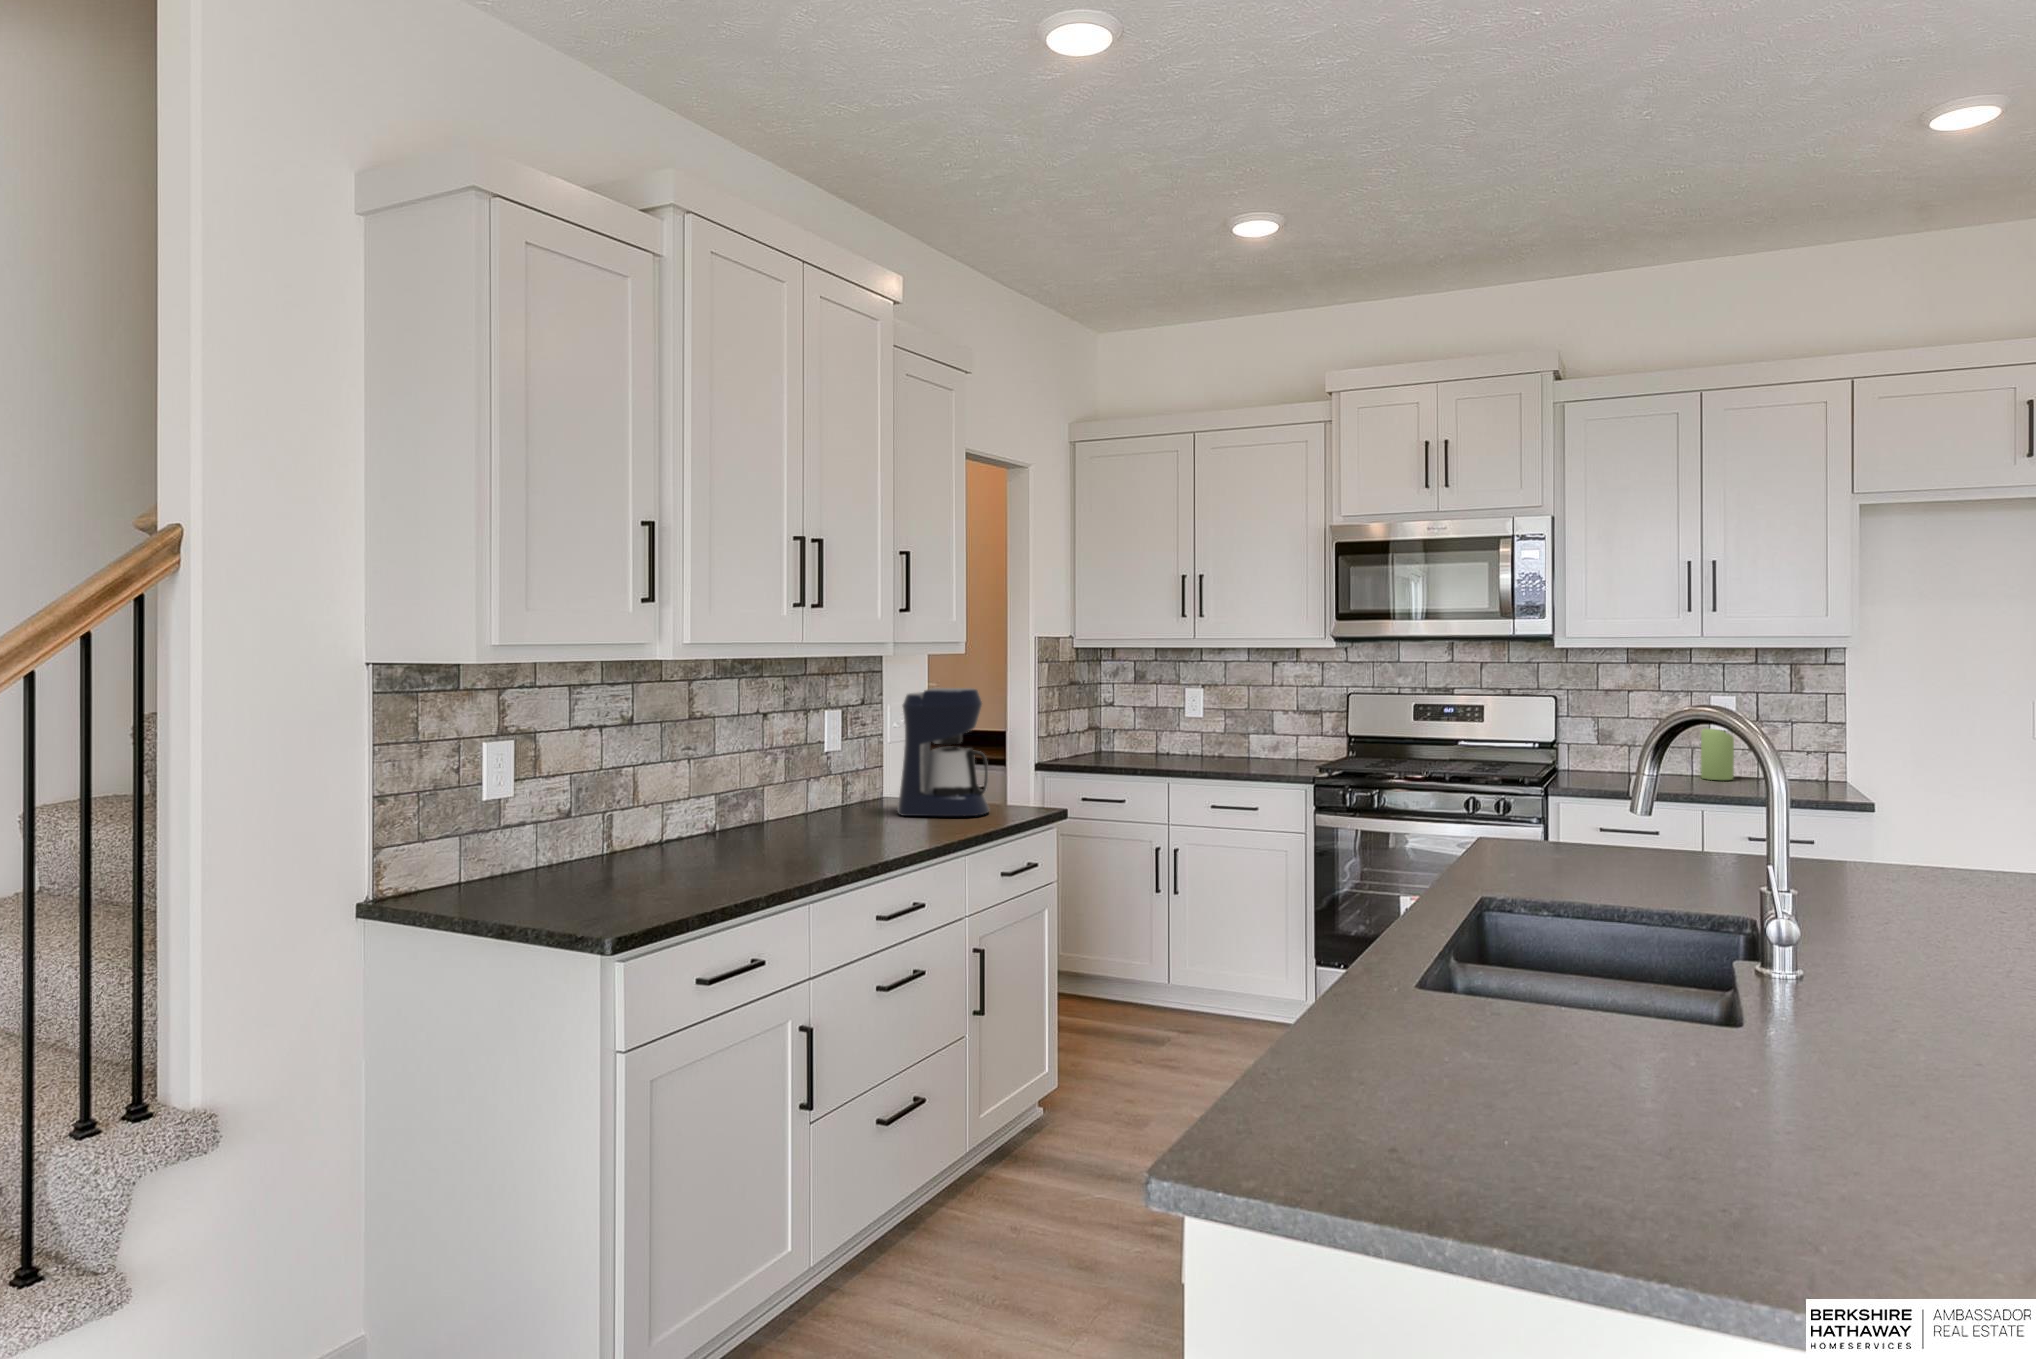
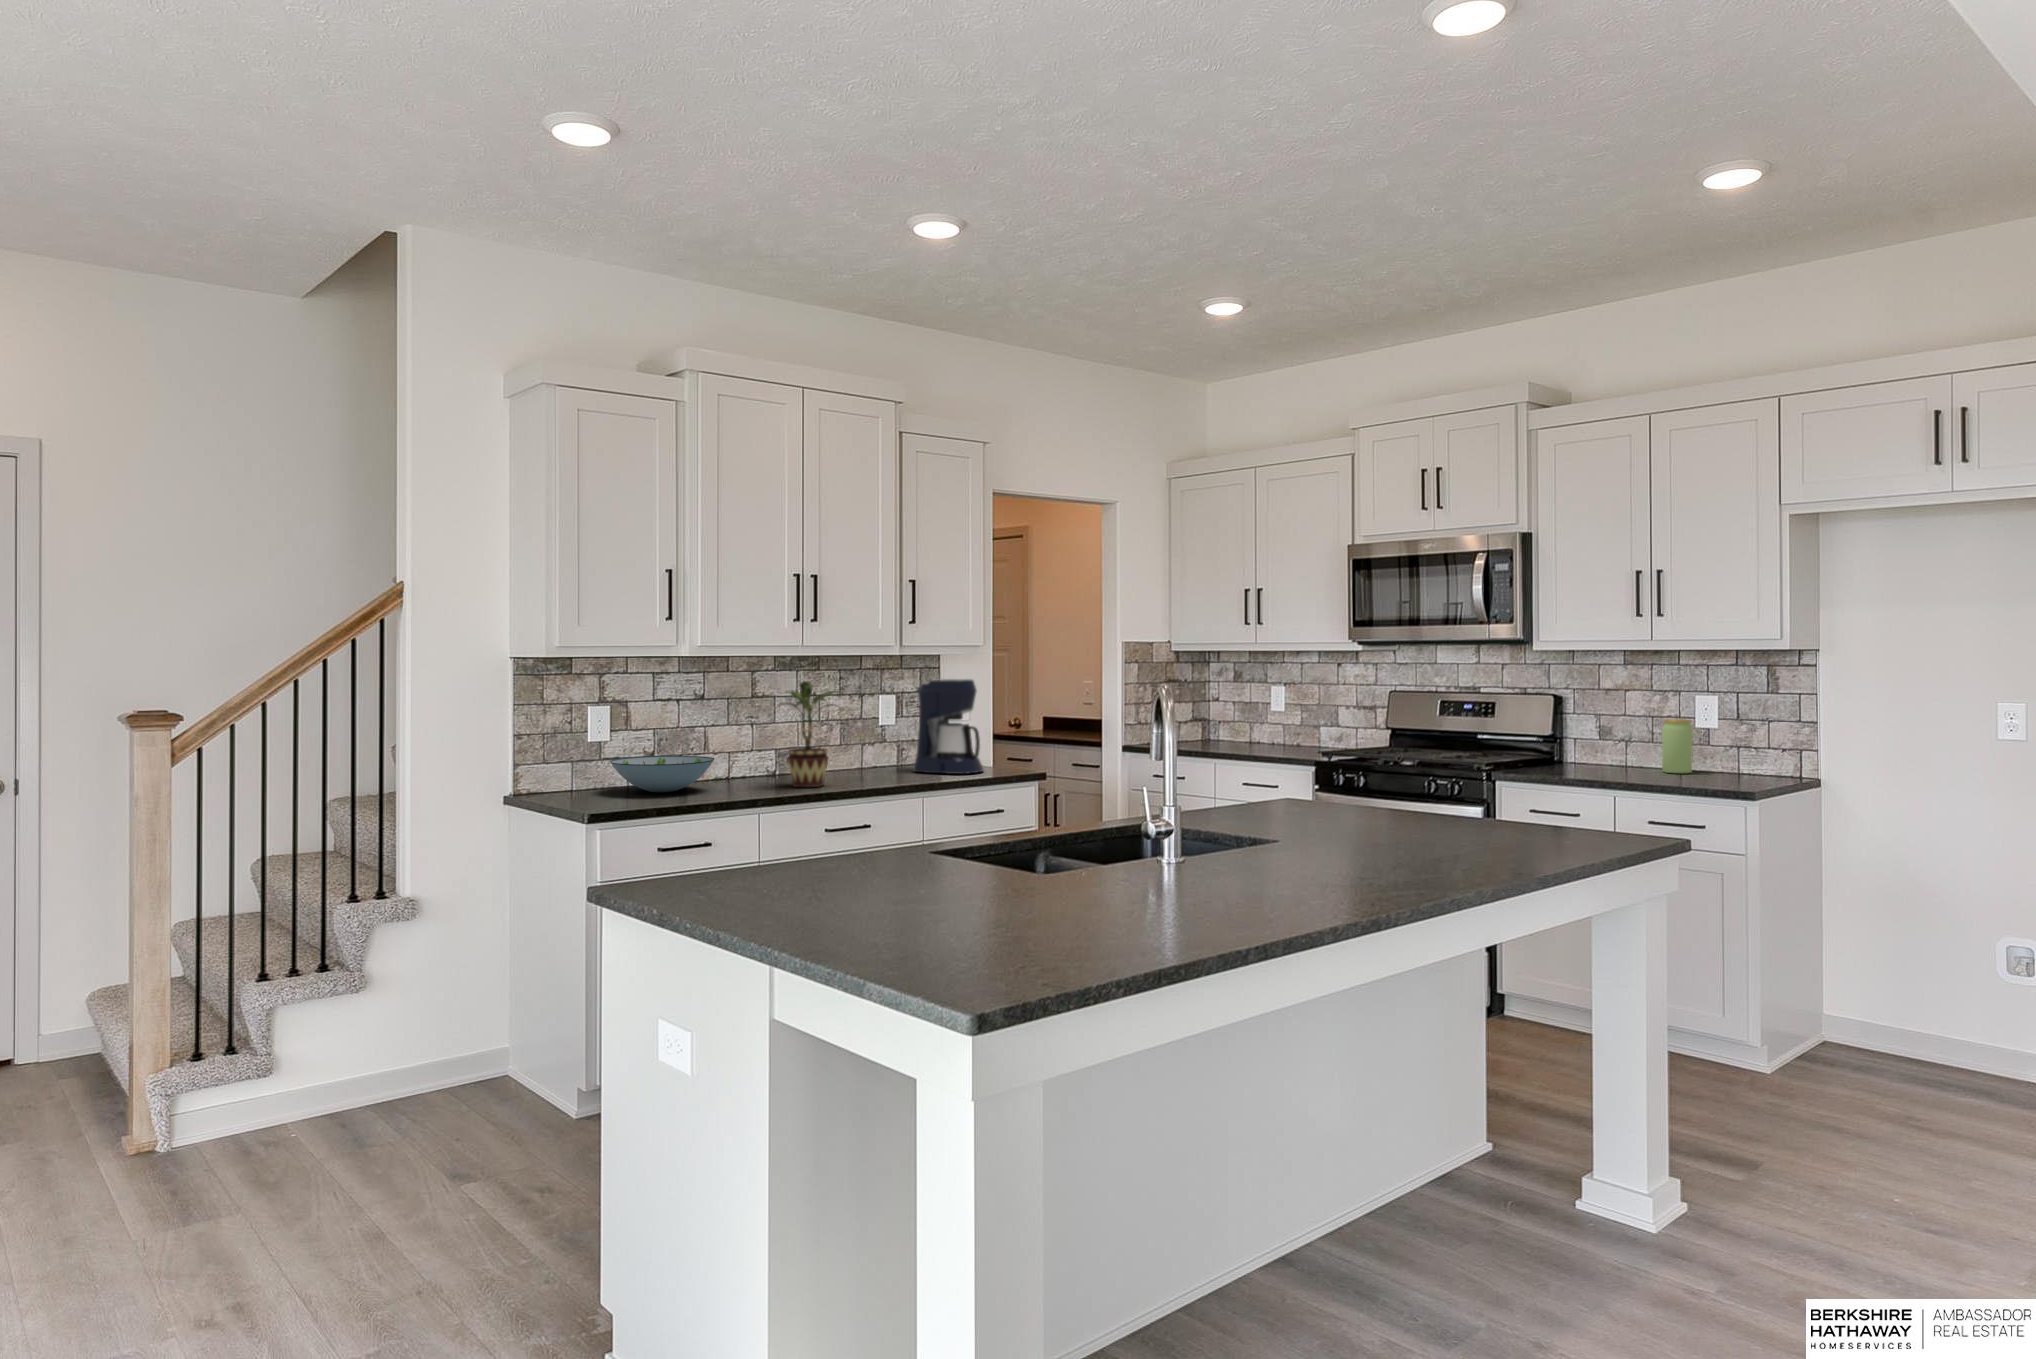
potted plant: none [778,694,874,853] -> present [779,681,843,787]
decorative bowl: none [541,815,709,878] -> present [610,756,714,792]

